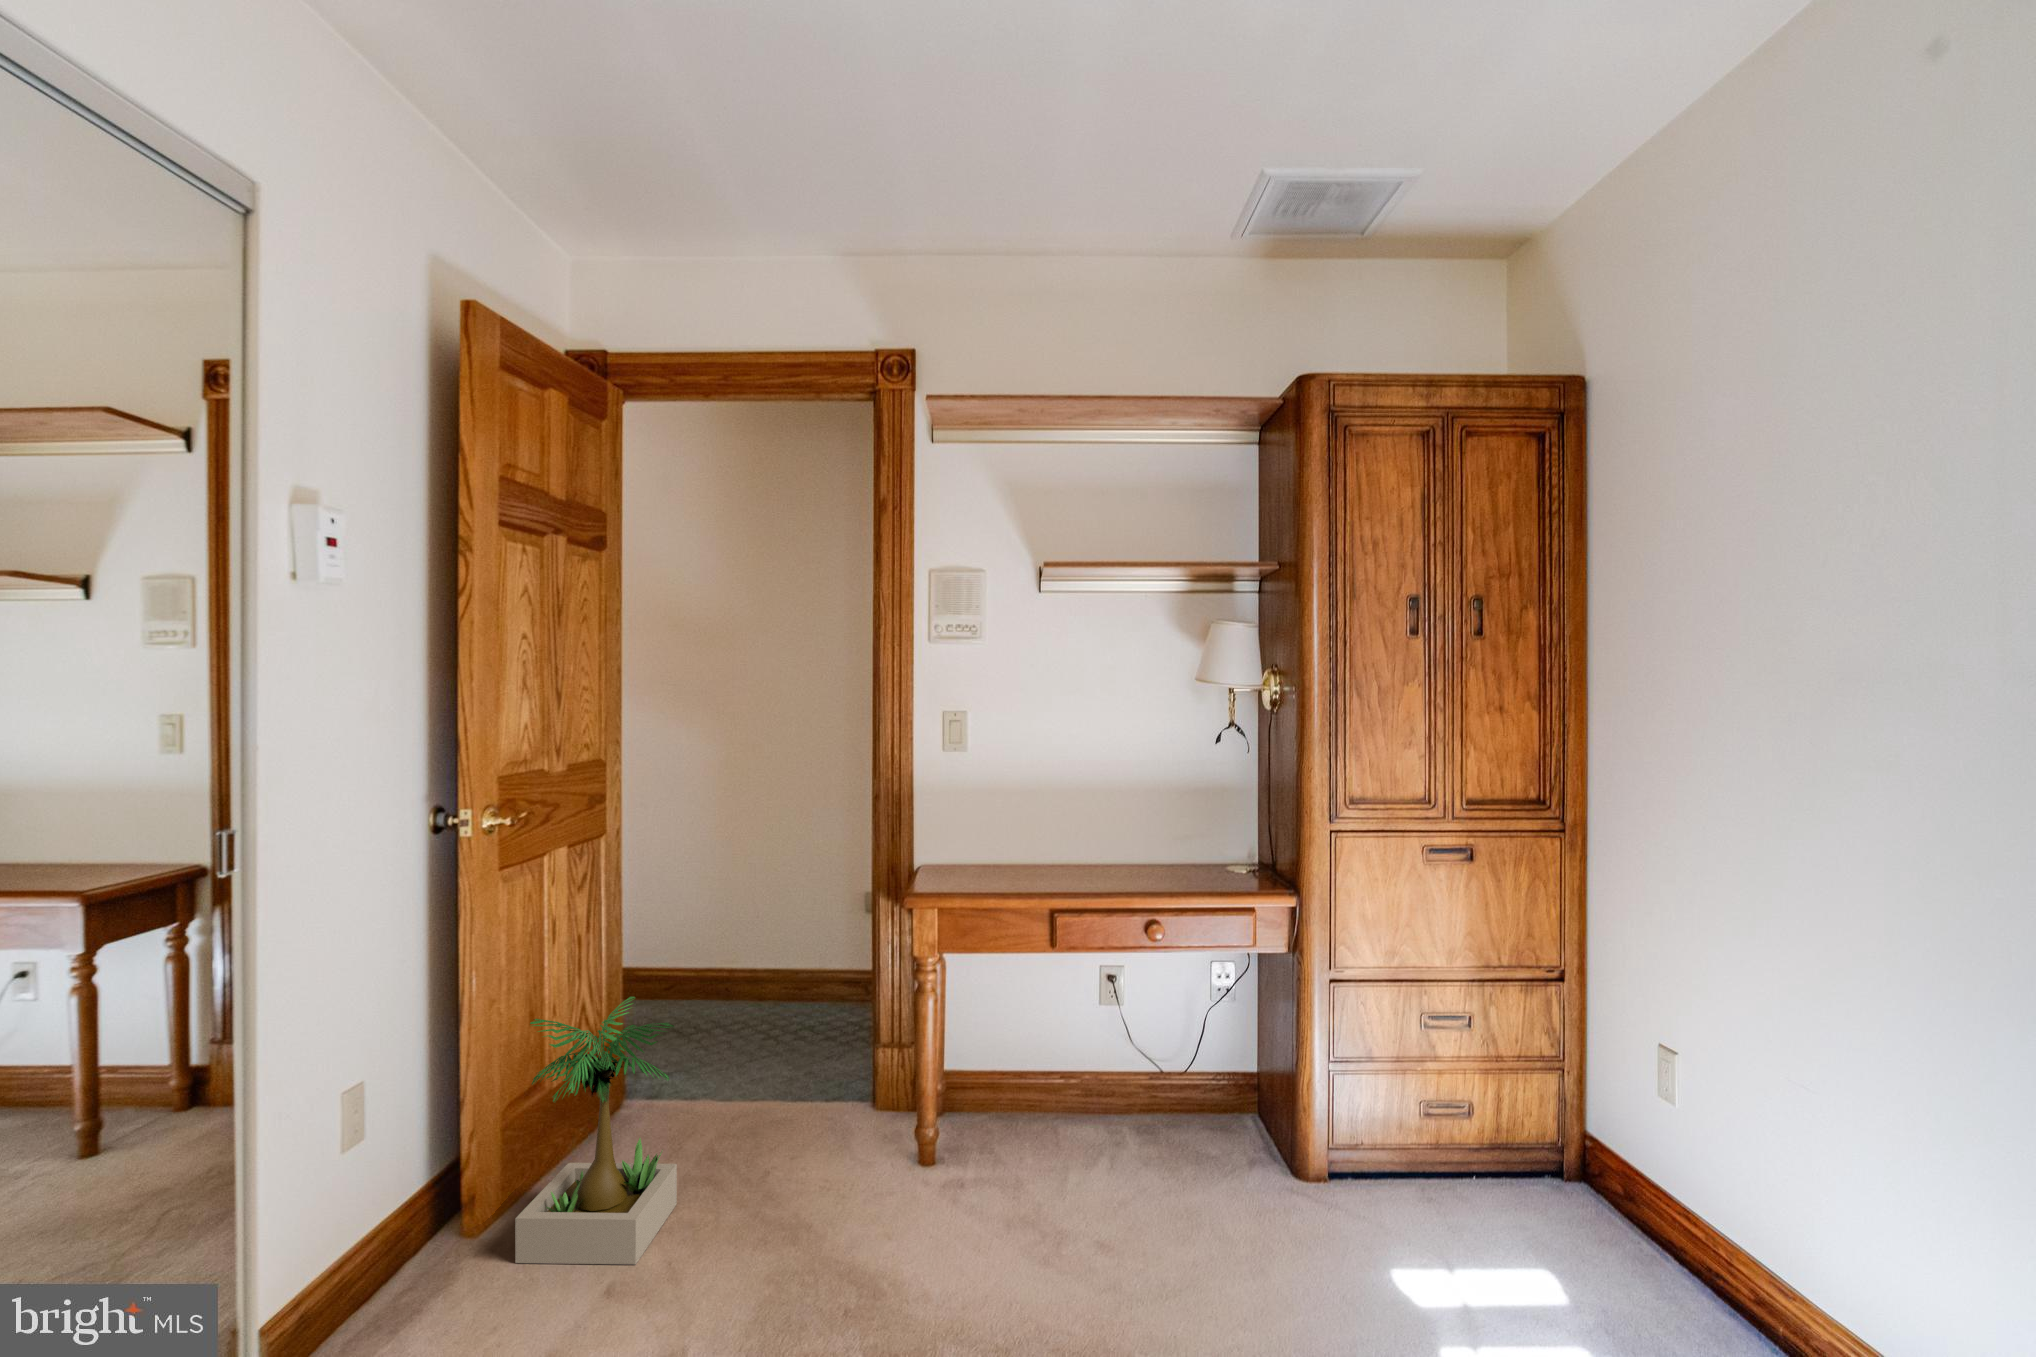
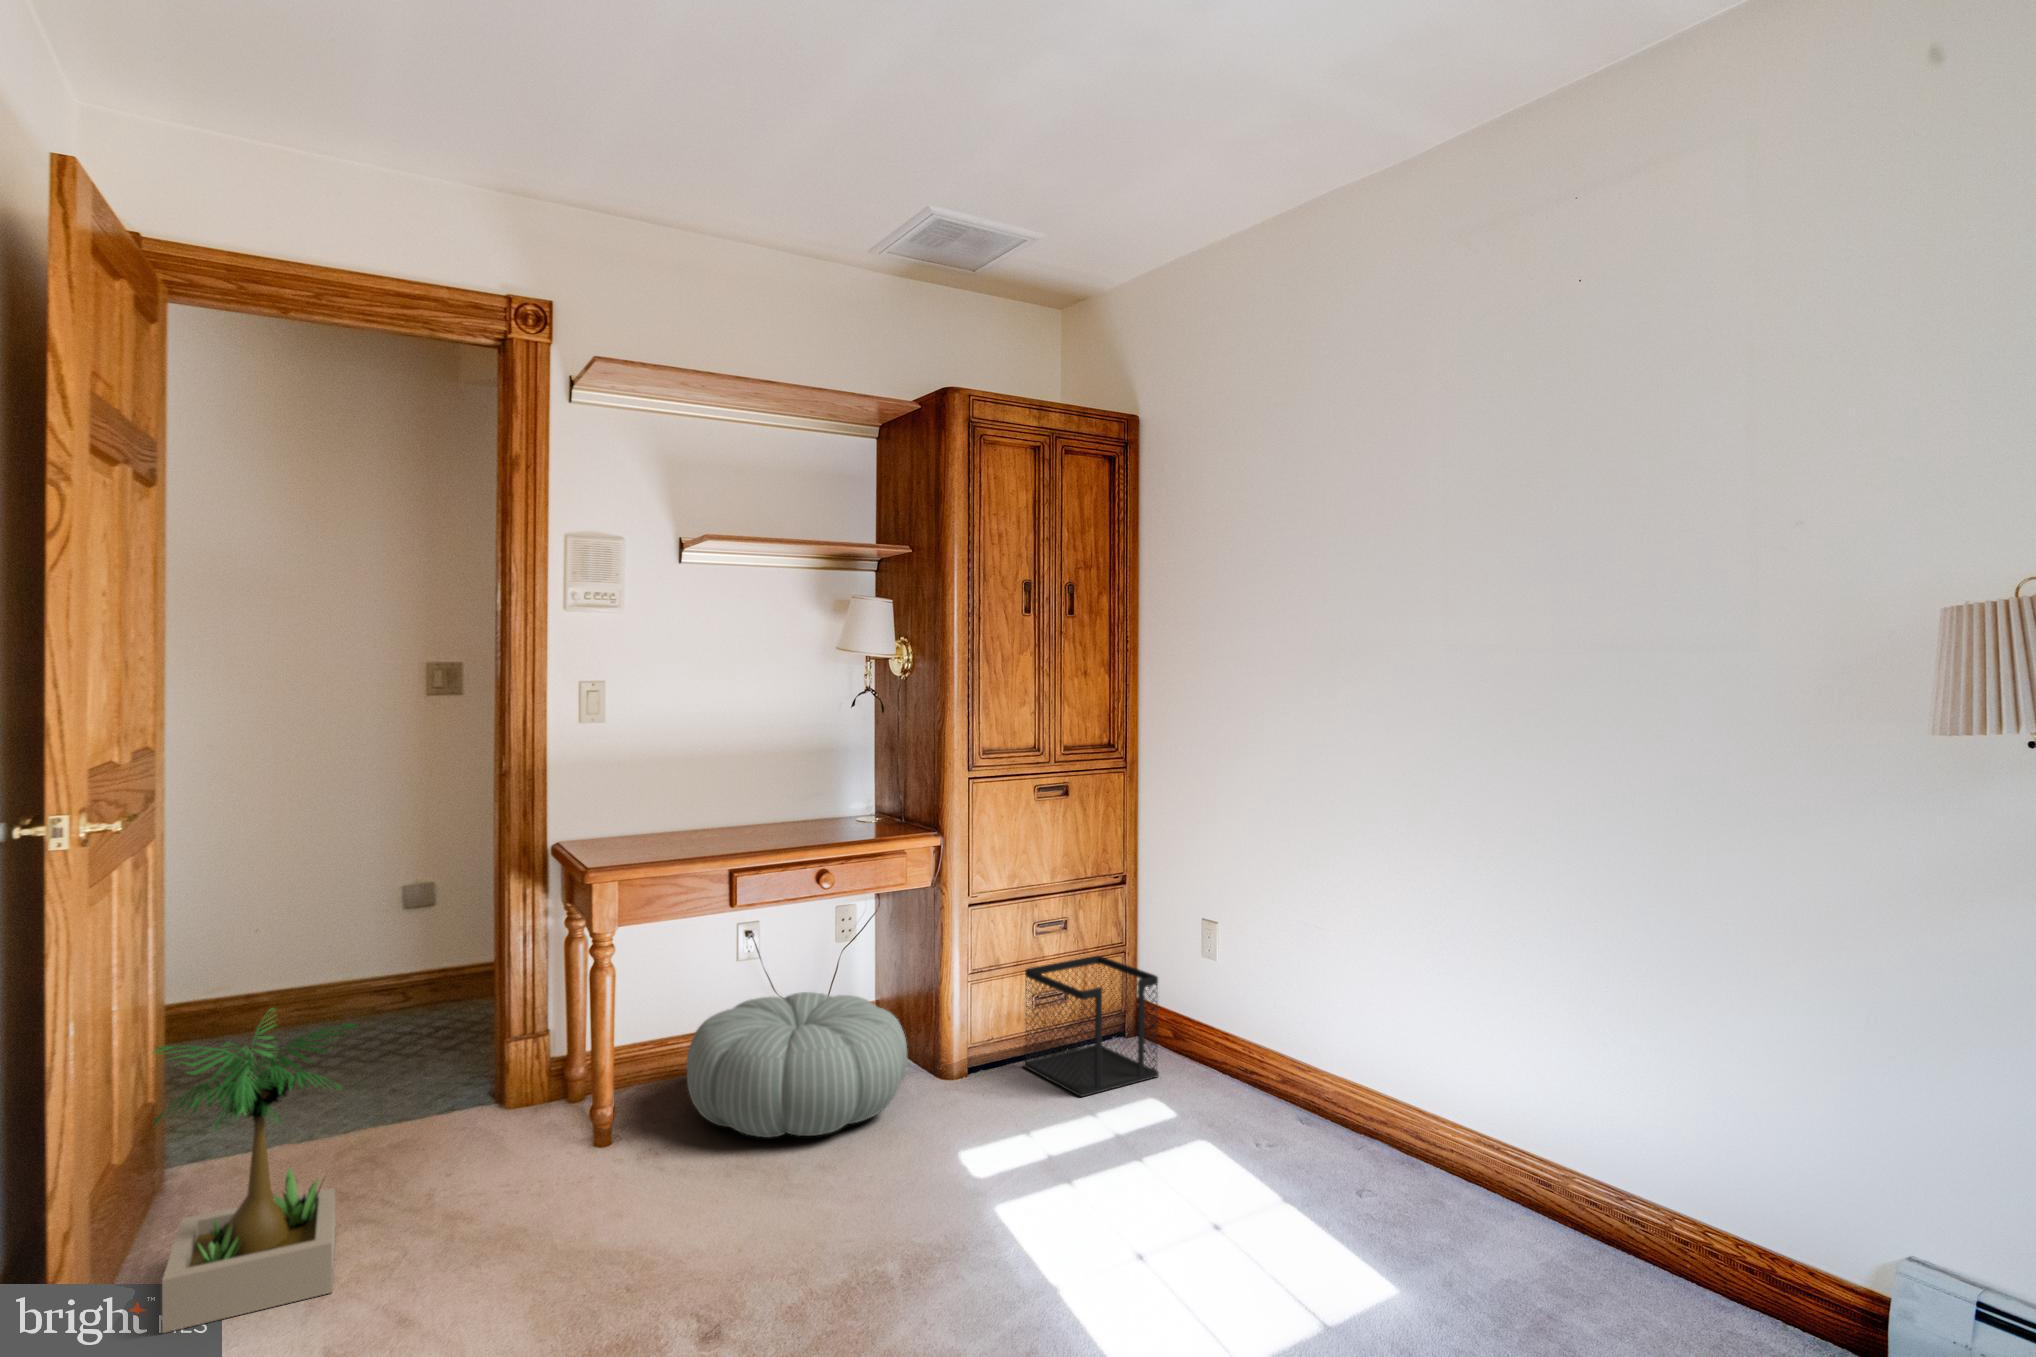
pouf: none [1005,1048,1243,1218] -> present [686,992,907,1137]
wastebasket: none [1403,1067,1582,1251] -> present [1024,956,1159,1097]

